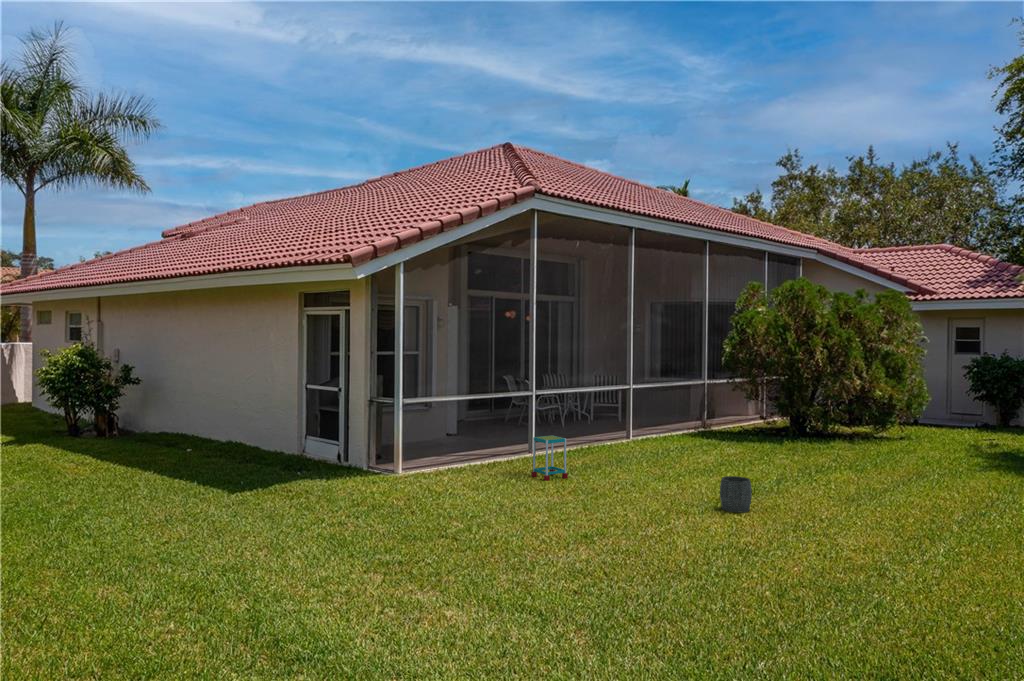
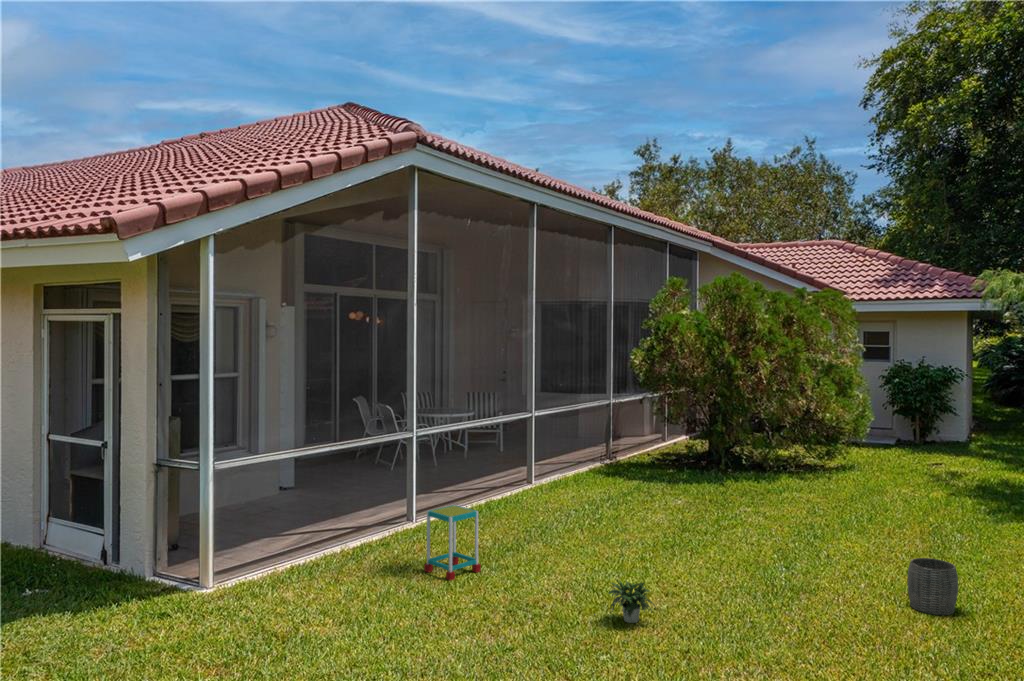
potted plant: none [628,475,666,502] -> present [609,581,655,623]
woven basket: present [720,476,752,512] -> present [908,558,958,615]

